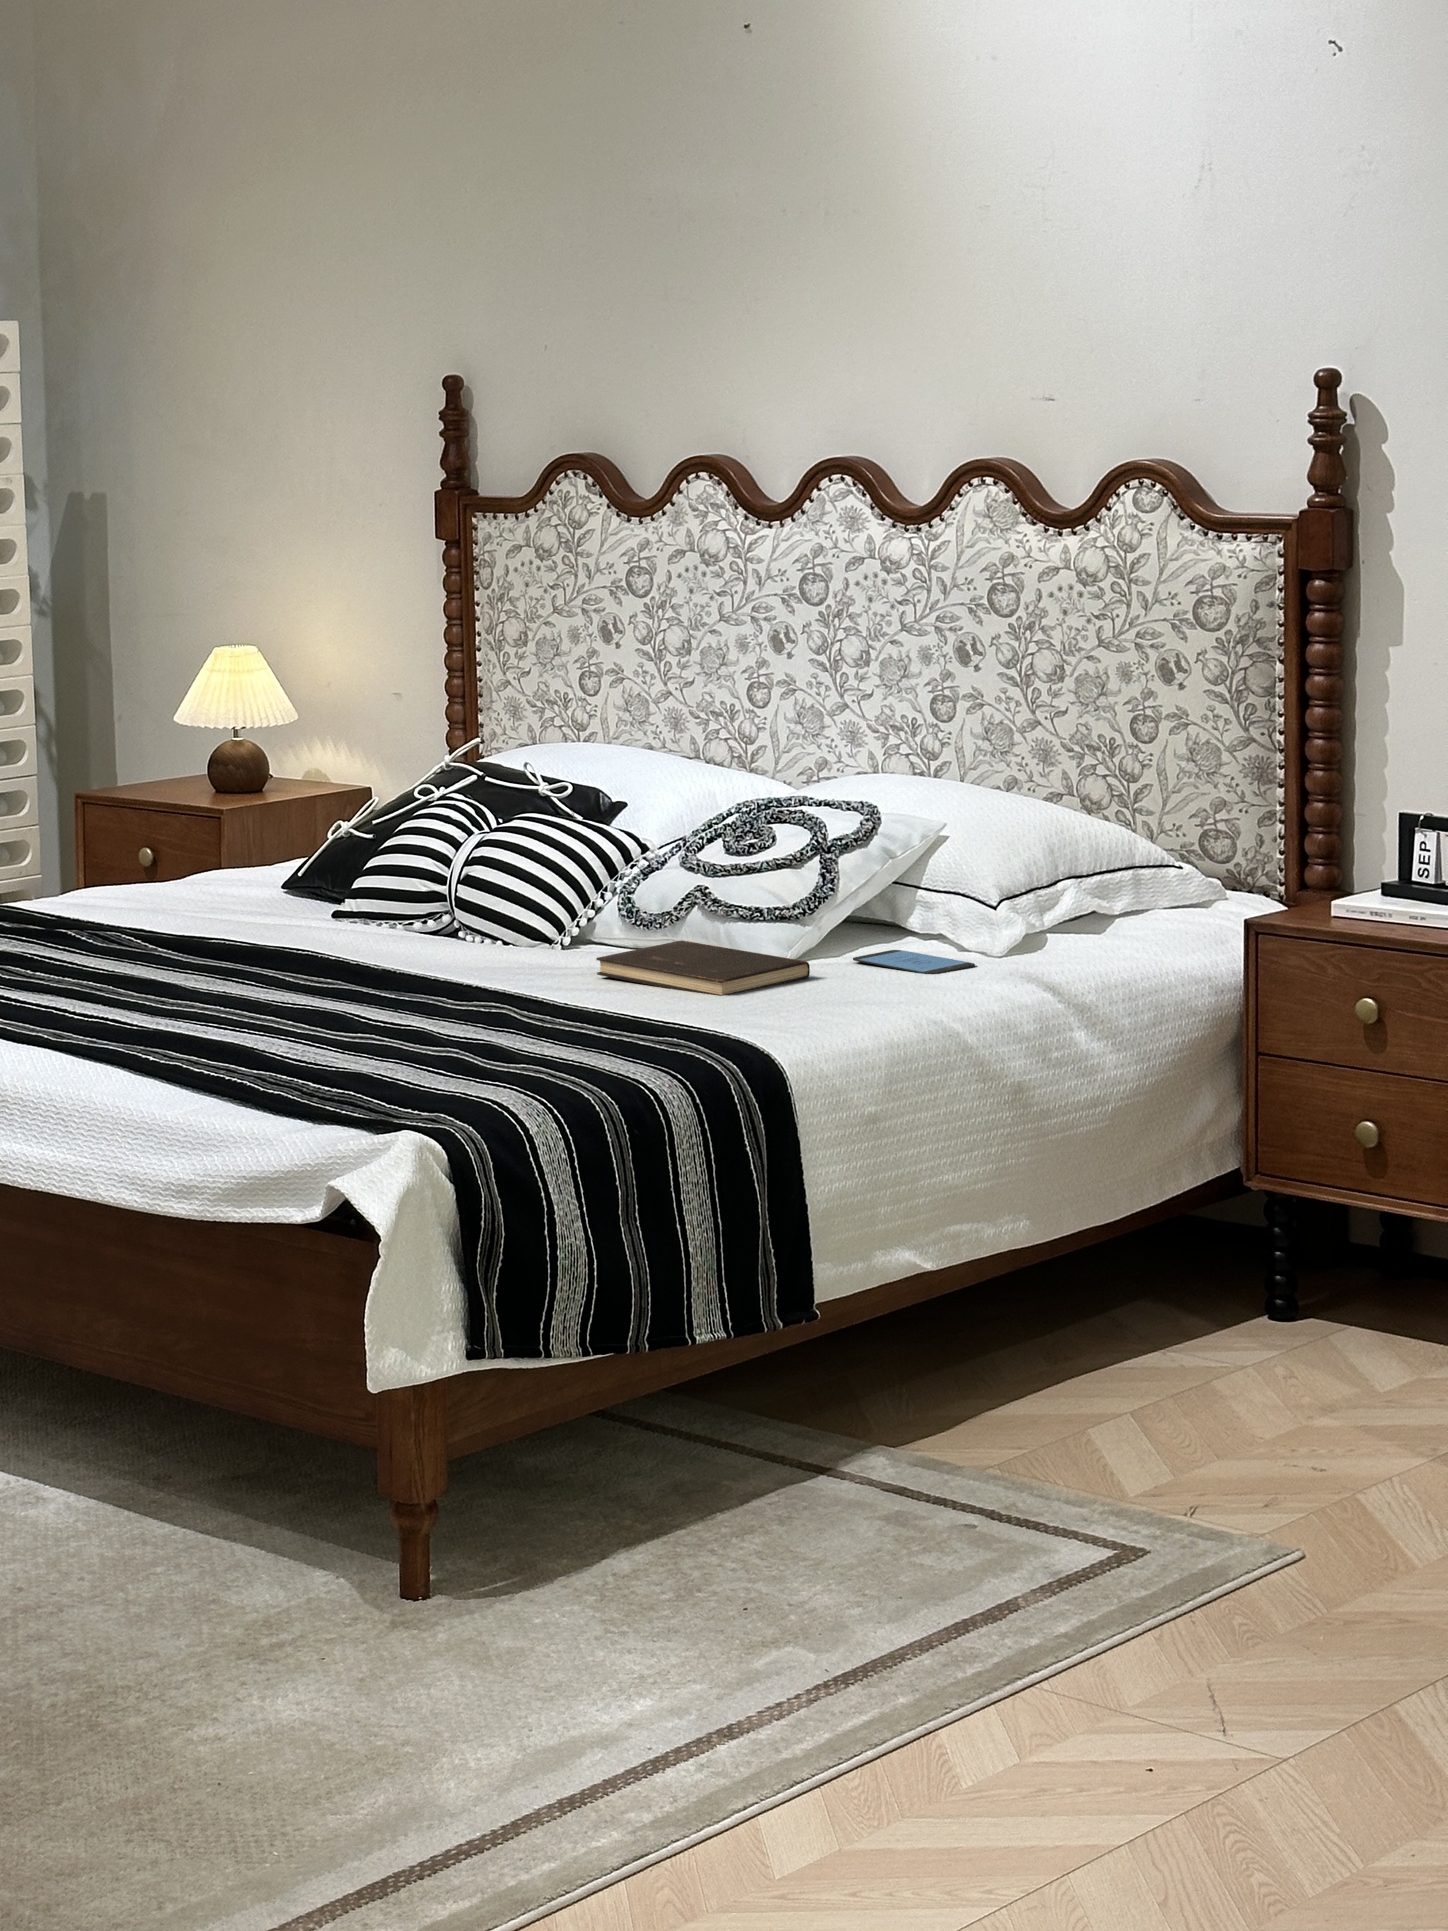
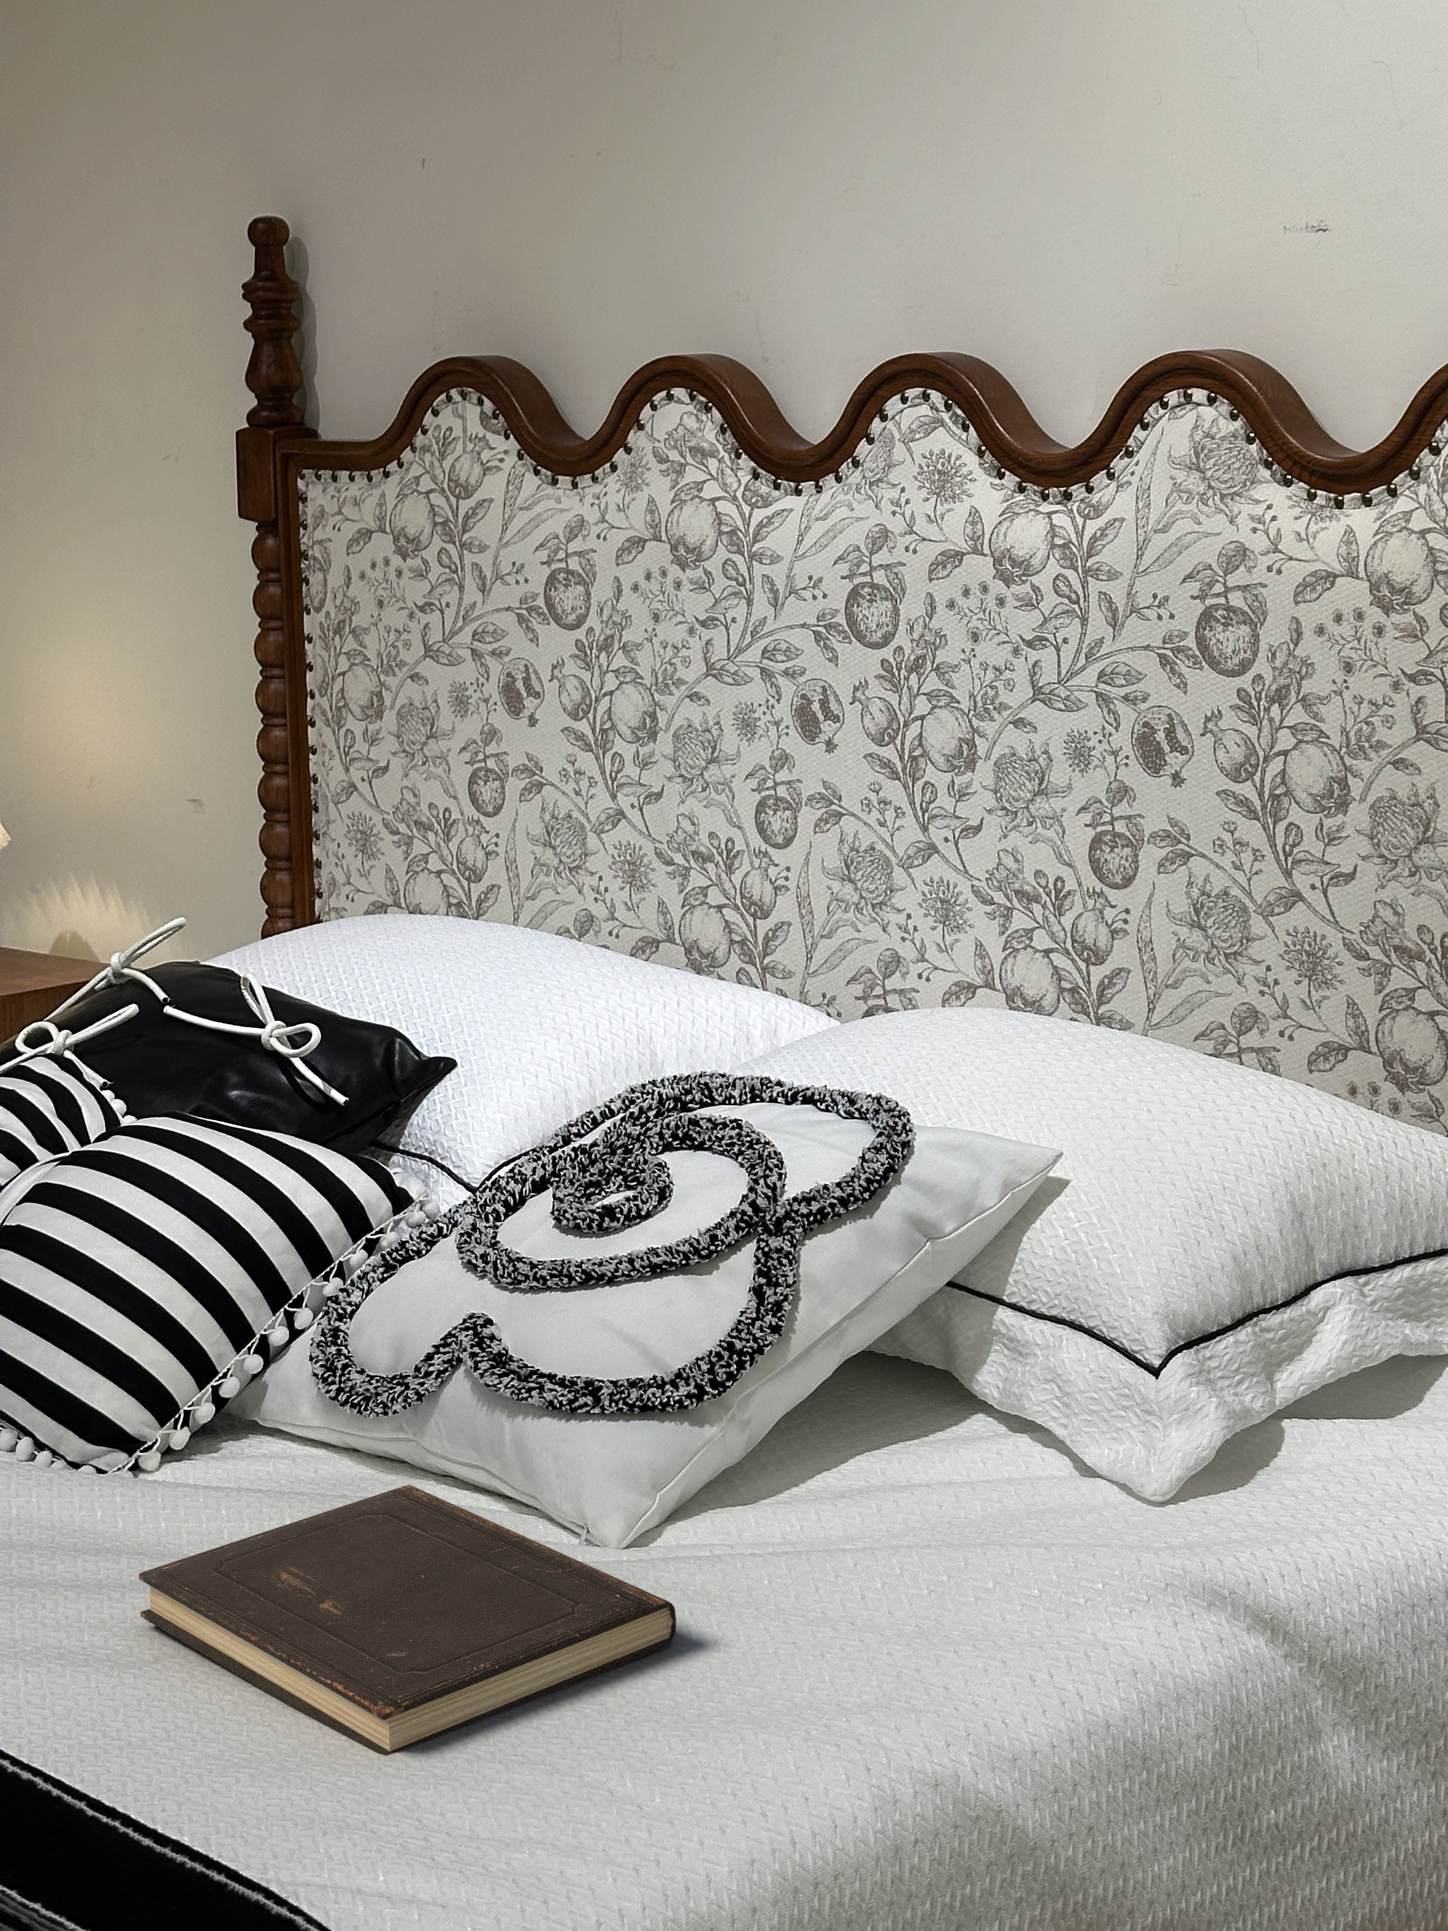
smartphone: present [853,950,975,974] -> none [819,1502,1114,1630]

